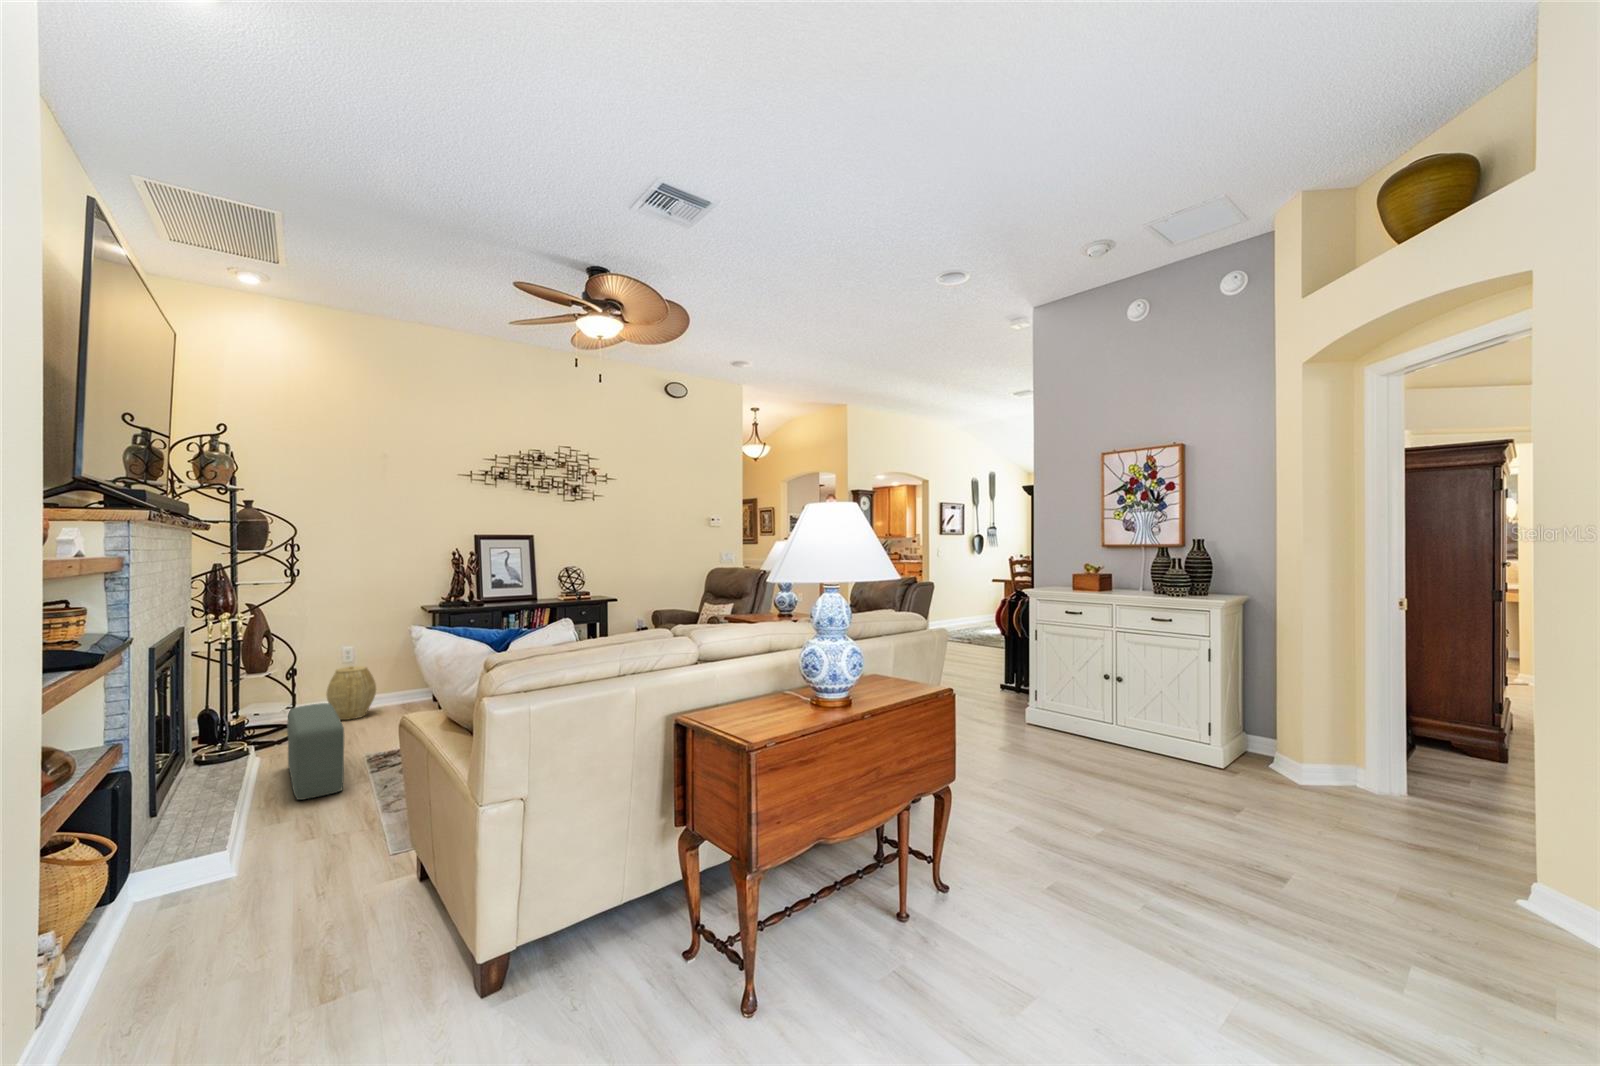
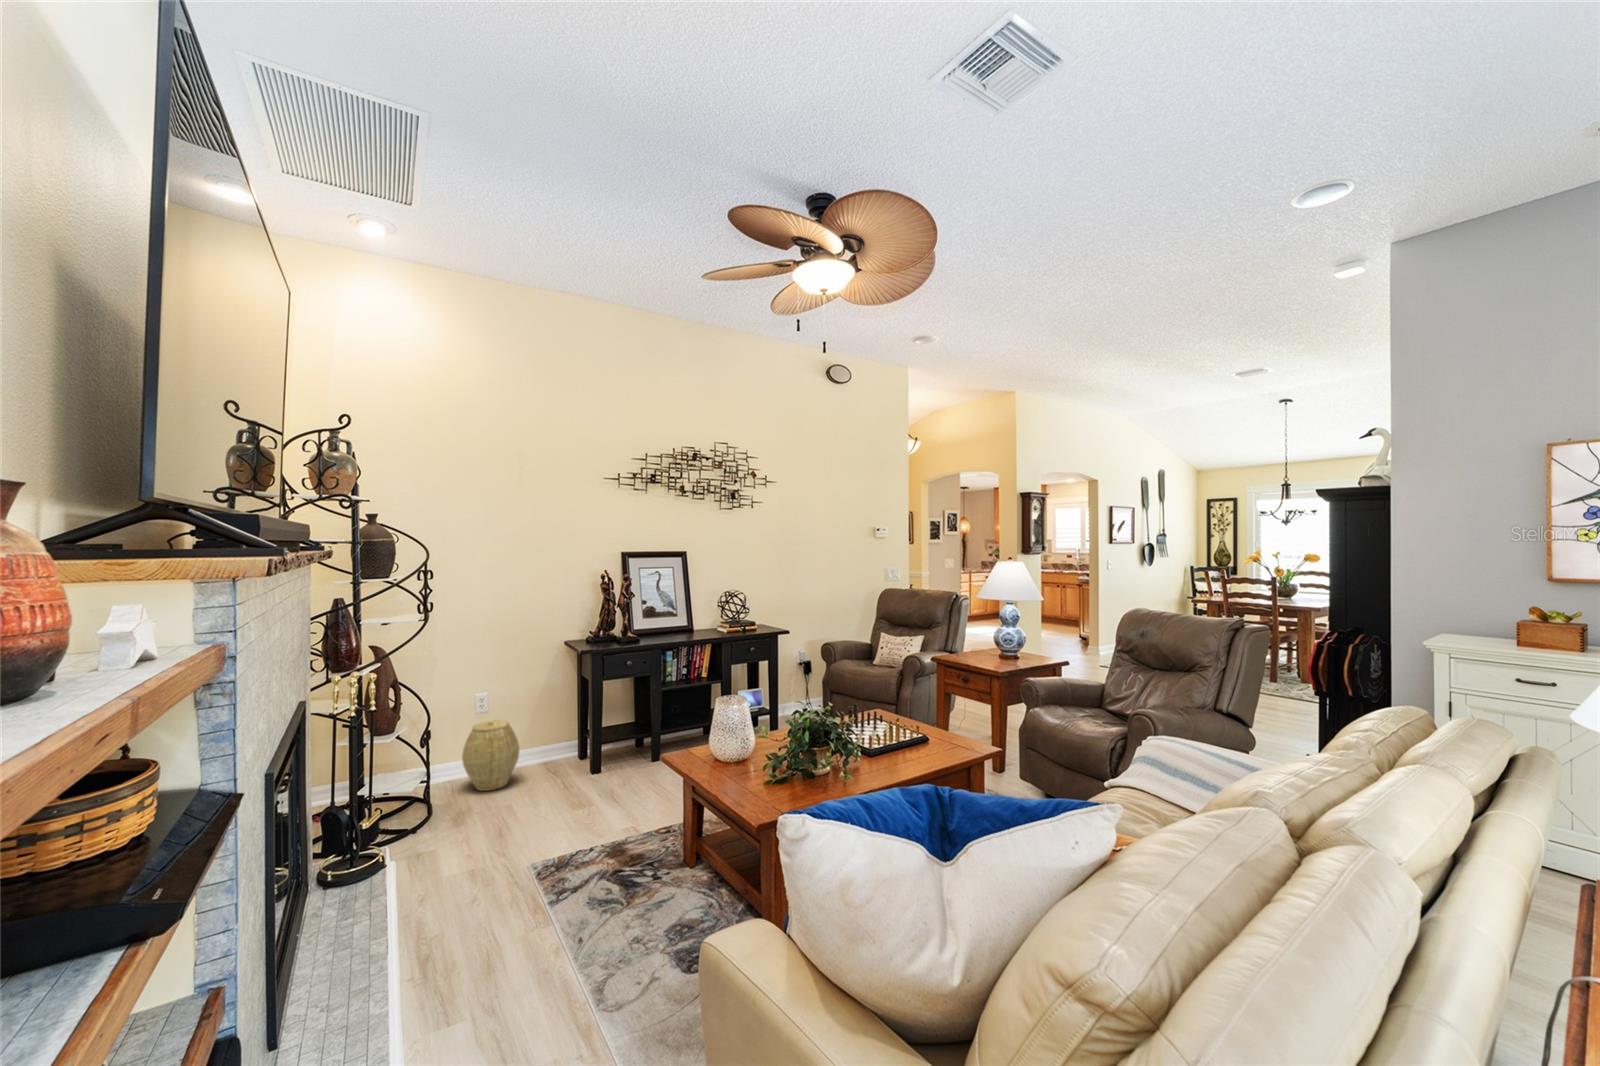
pouf: present [287,703,344,800] -> none [436,795,522,966]

